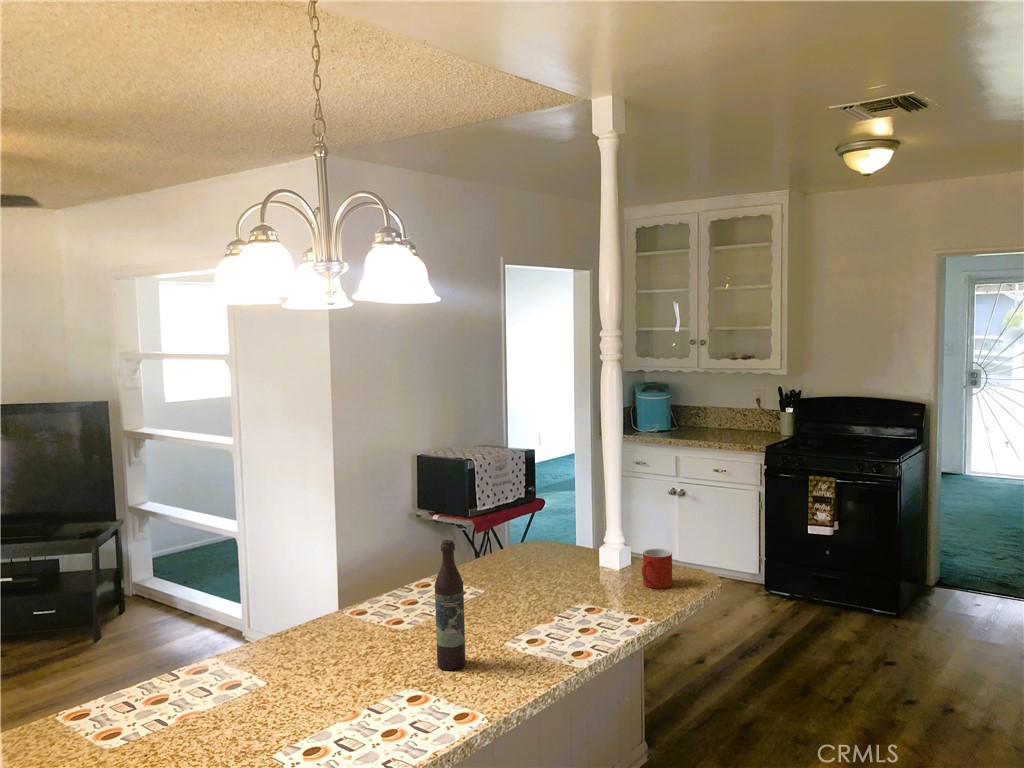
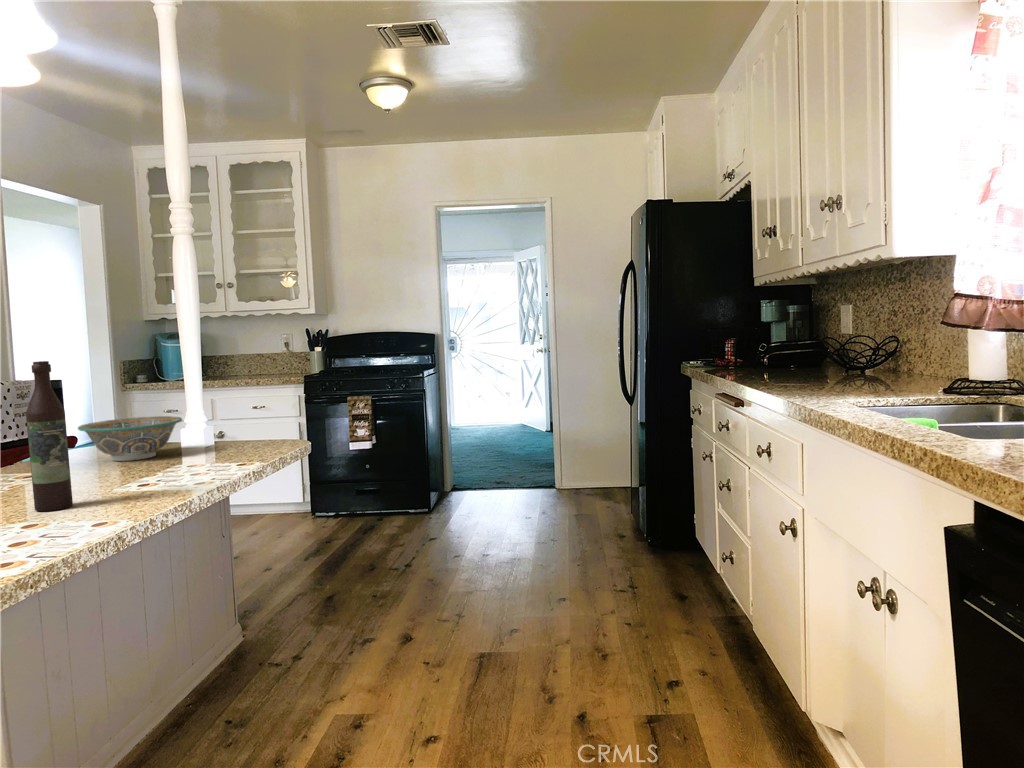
bowl: none [511,531,597,580] -> present [78,416,182,461]
mug: present [642,549,672,589] -> none [236,414,268,449]

